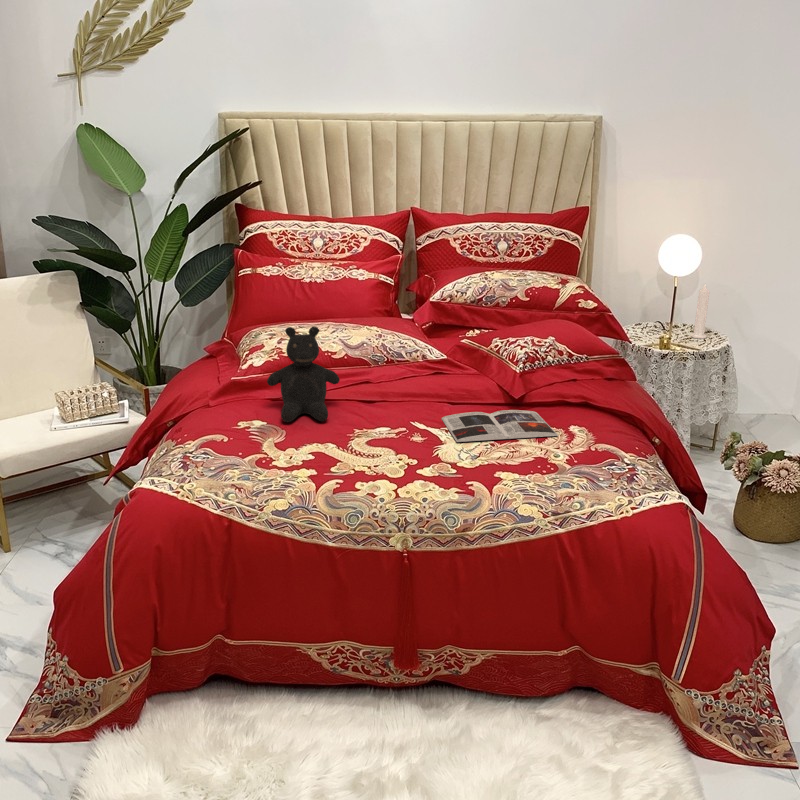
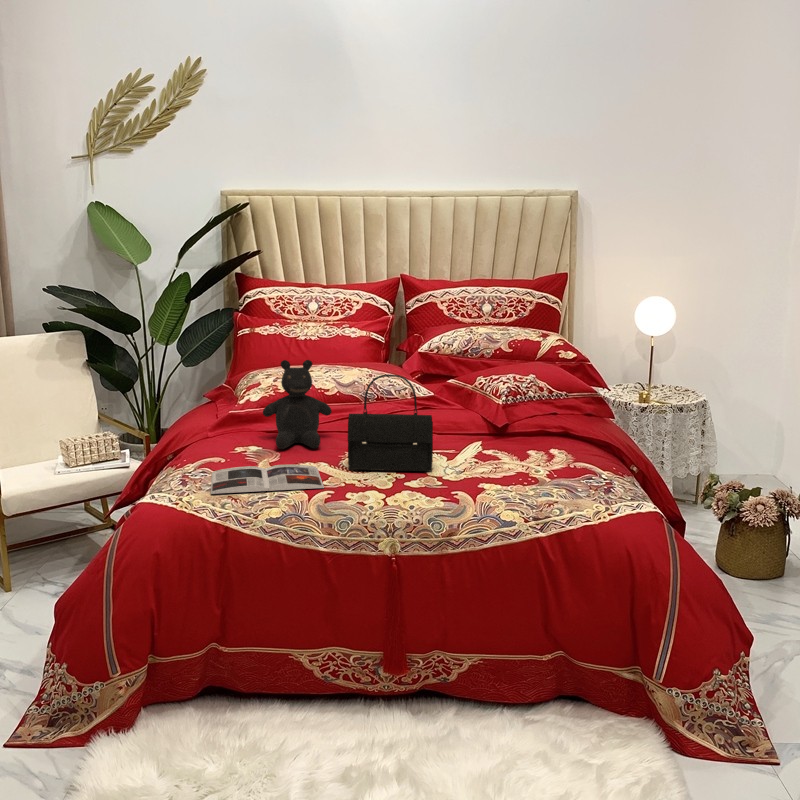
candle: present [691,284,709,339] -> none [667,342,682,394]
handbag: none [357,353,447,453] -> present [348,374,433,471]
magazine: present [442,410,558,442] -> present [211,465,324,494]

